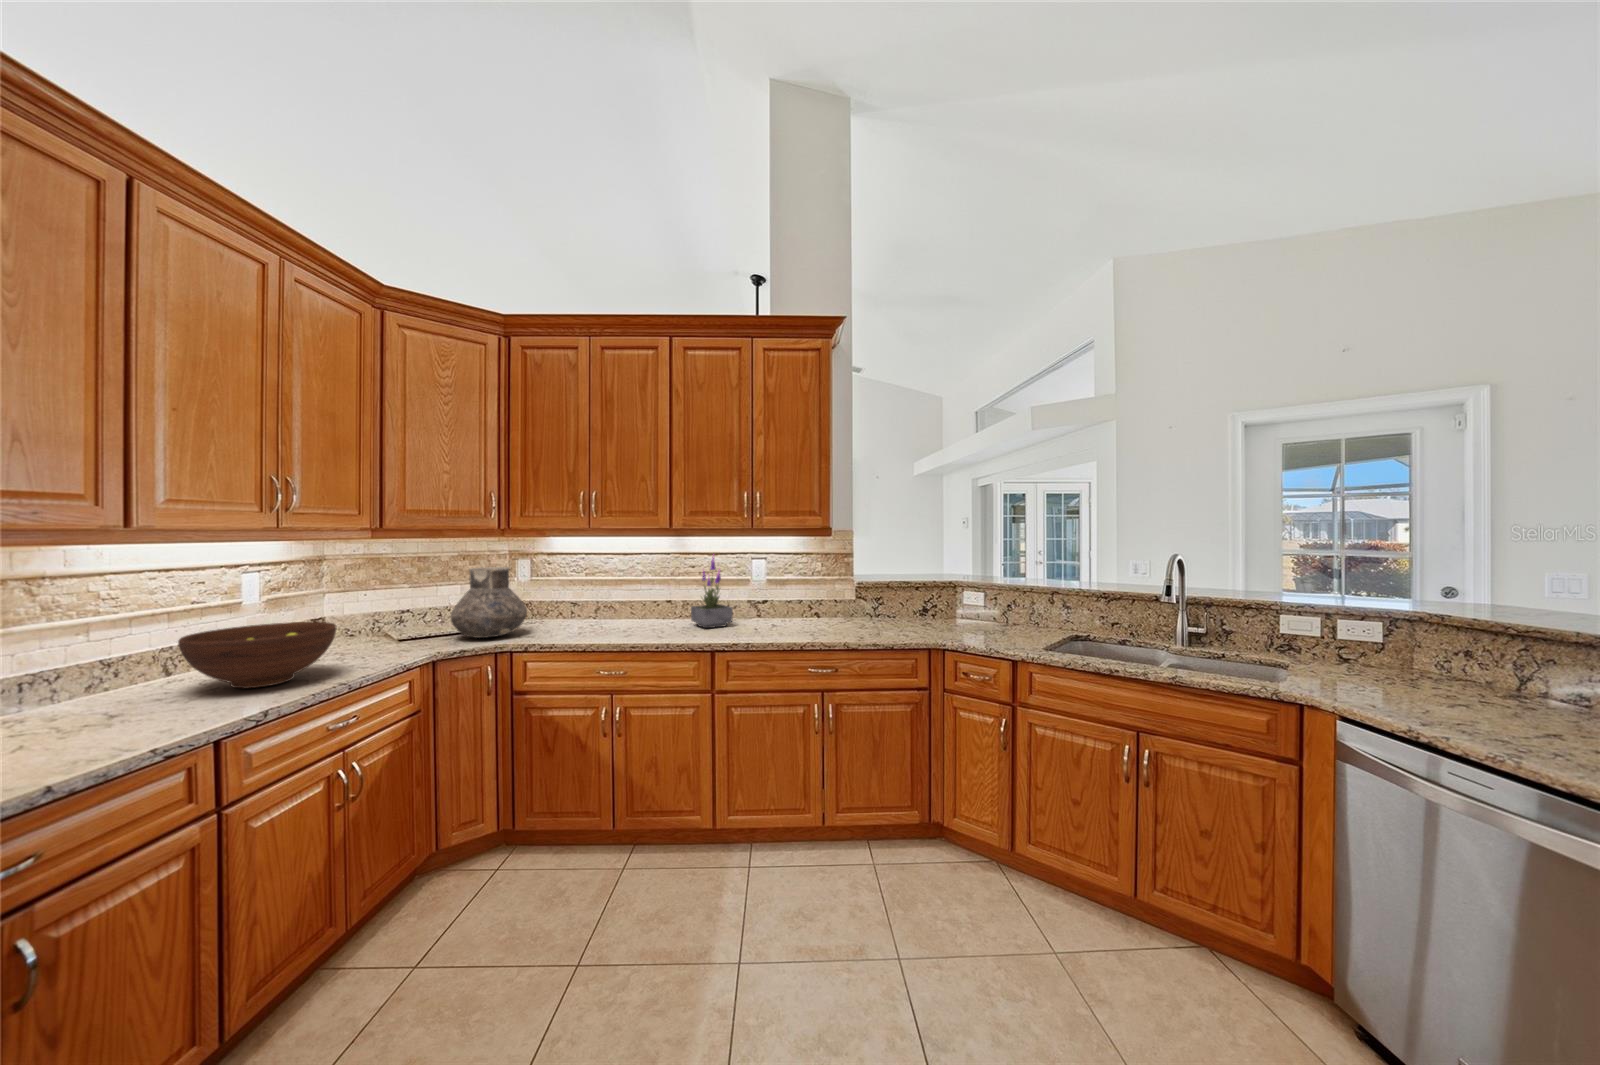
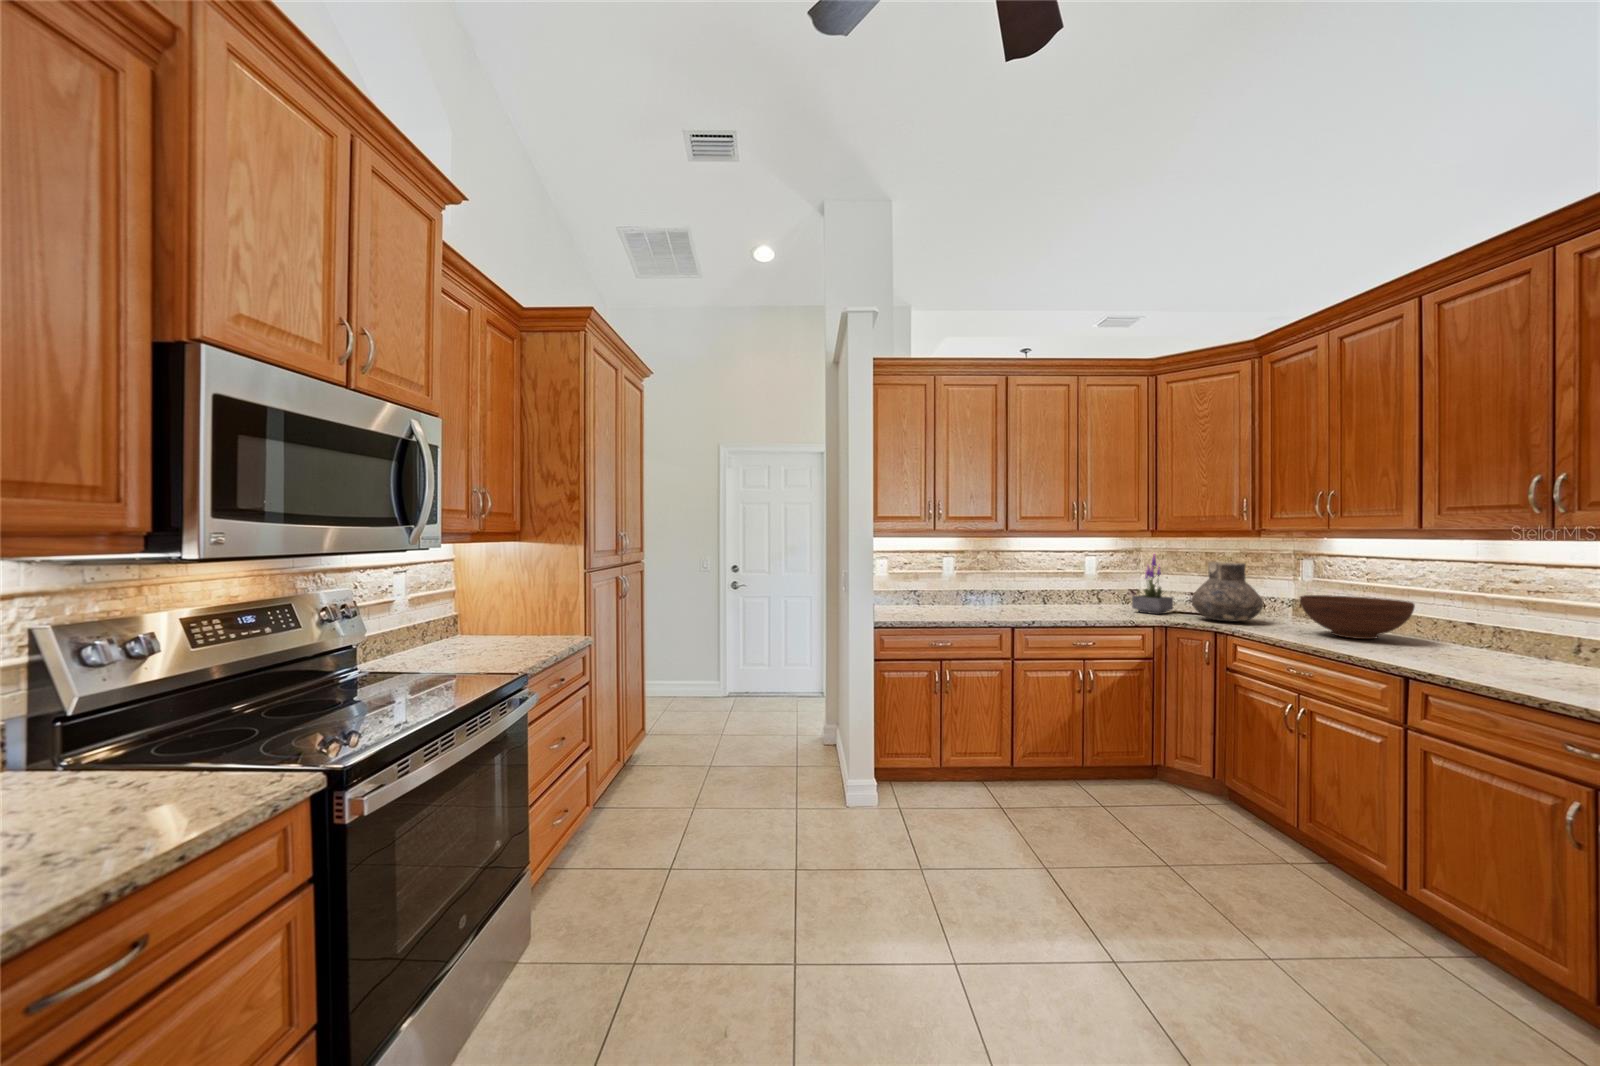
potted plant: present [691,554,733,628] -> present [1132,554,1173,614]
fruit bowl: present [178,622,337,688] -> present [1300,595,1415,639]

